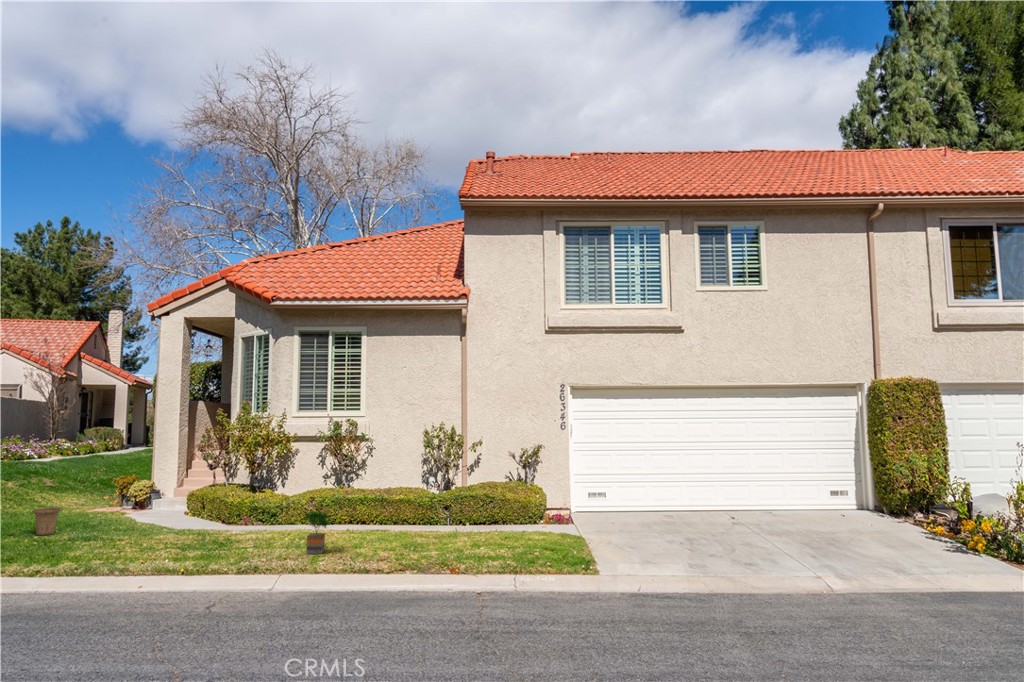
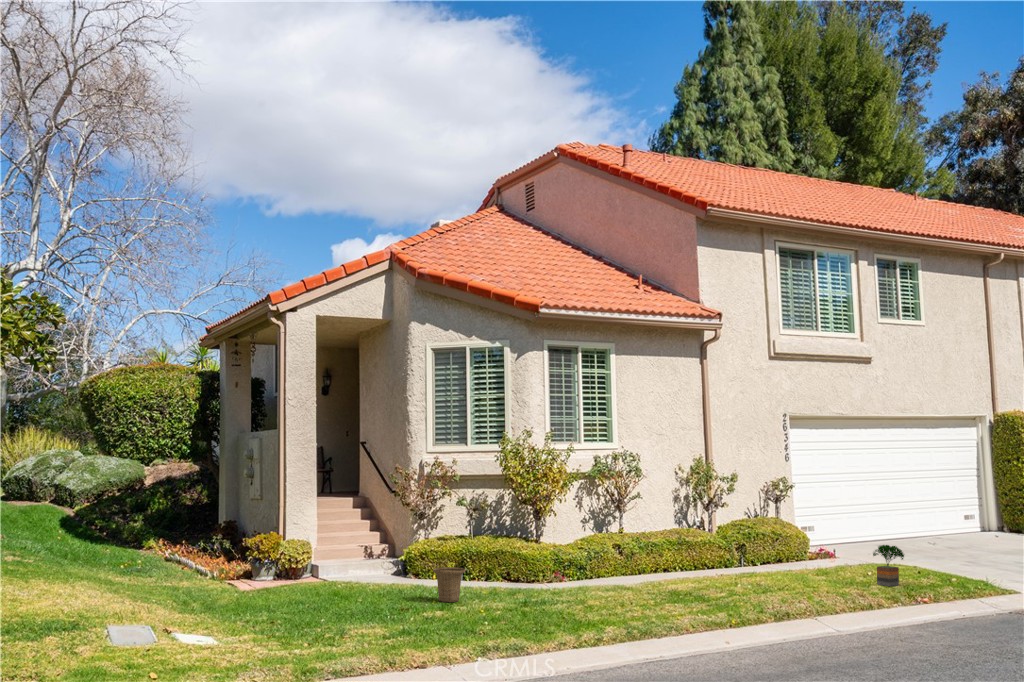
potted tree: present [305,512,330,554] -> present [873,545,904,586]

